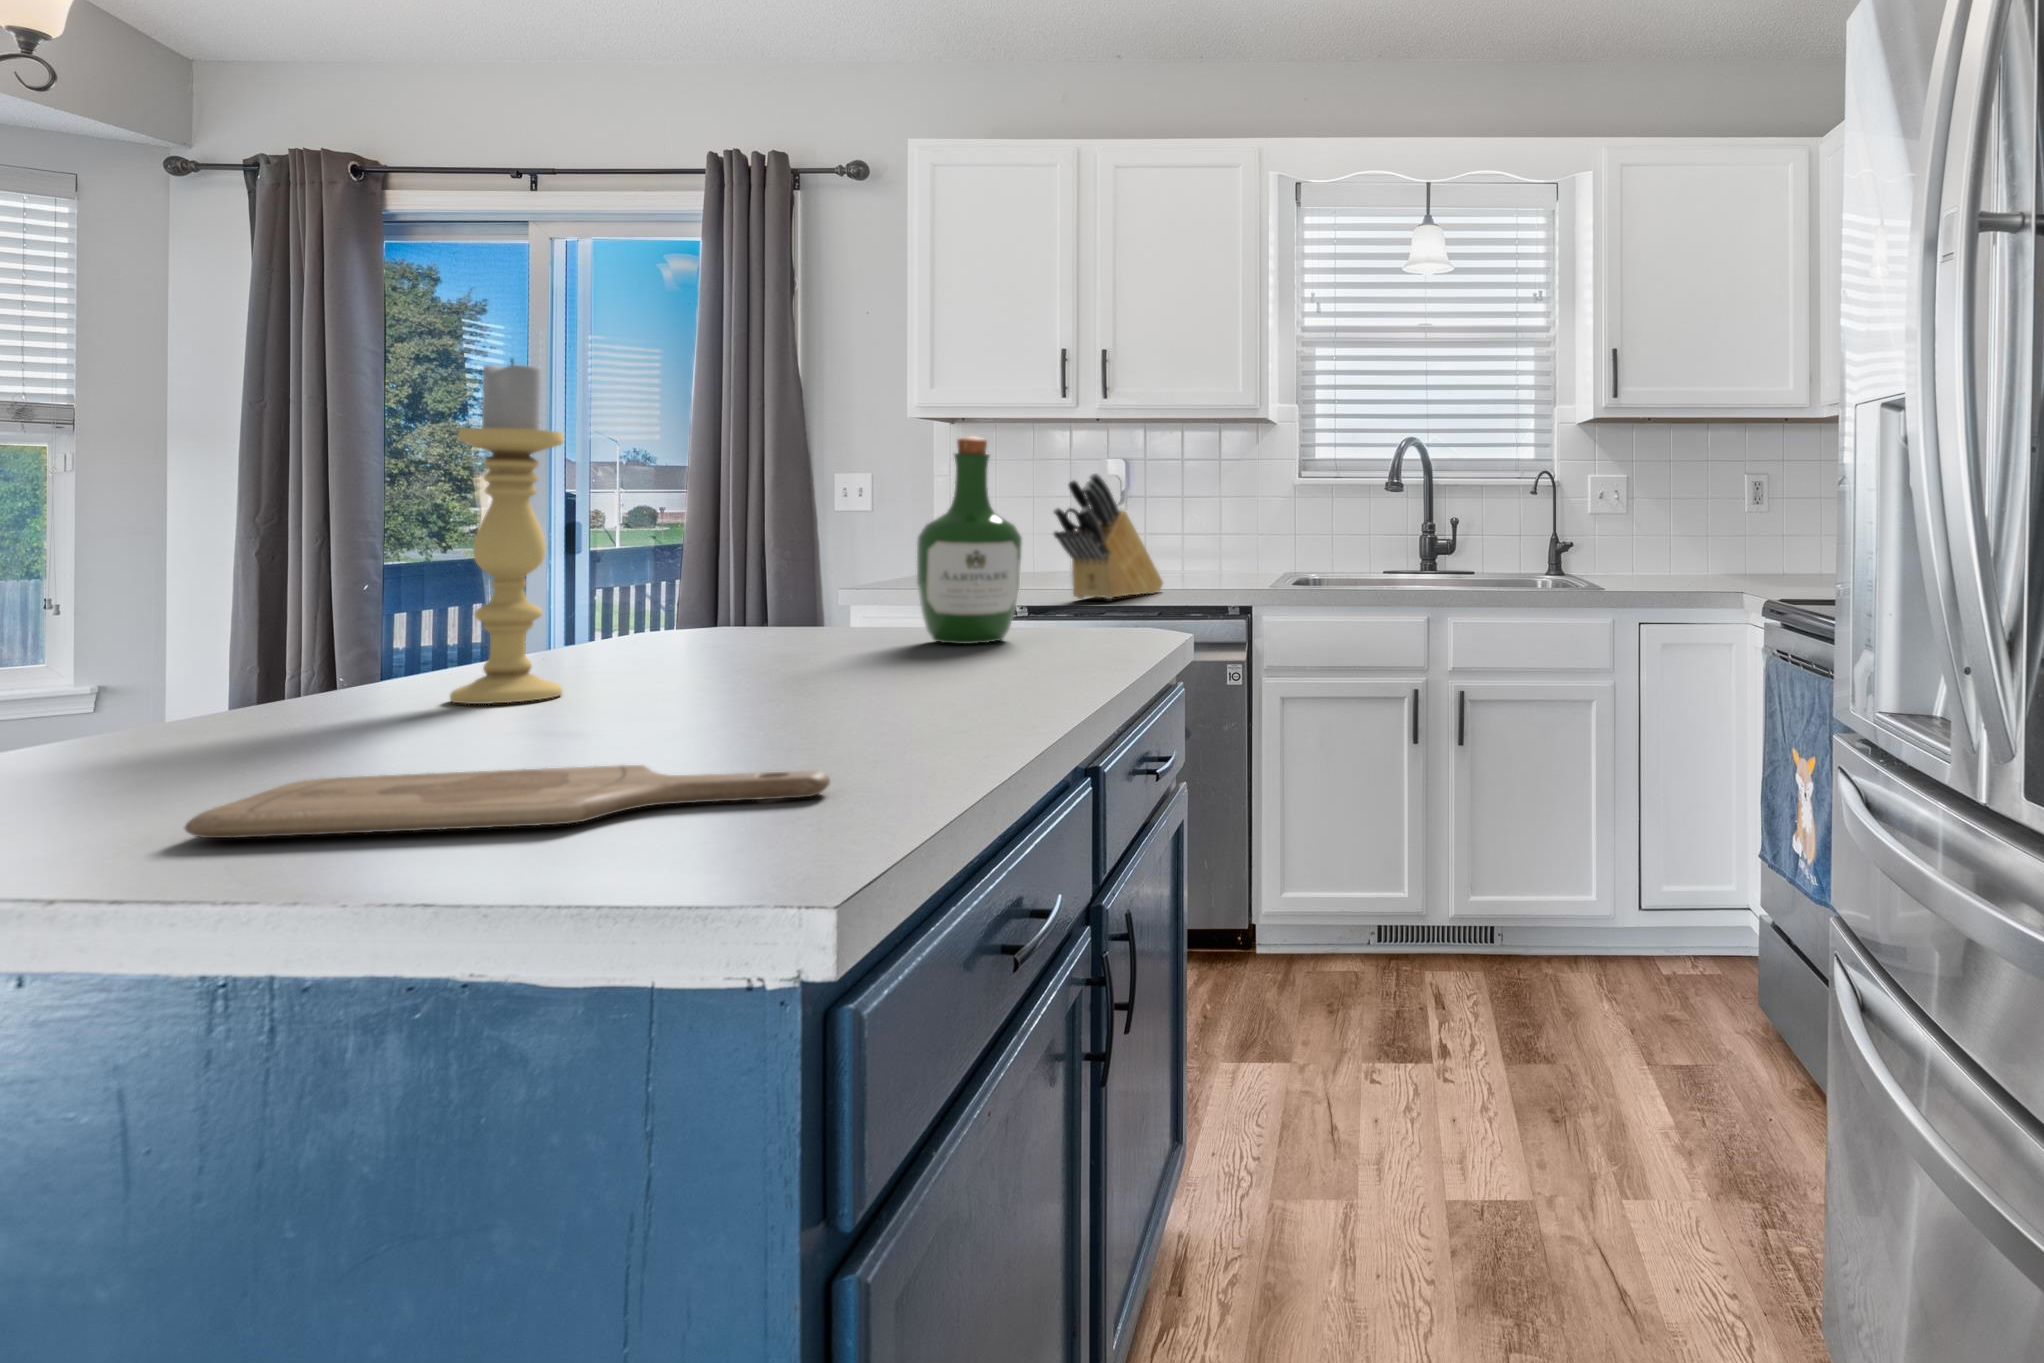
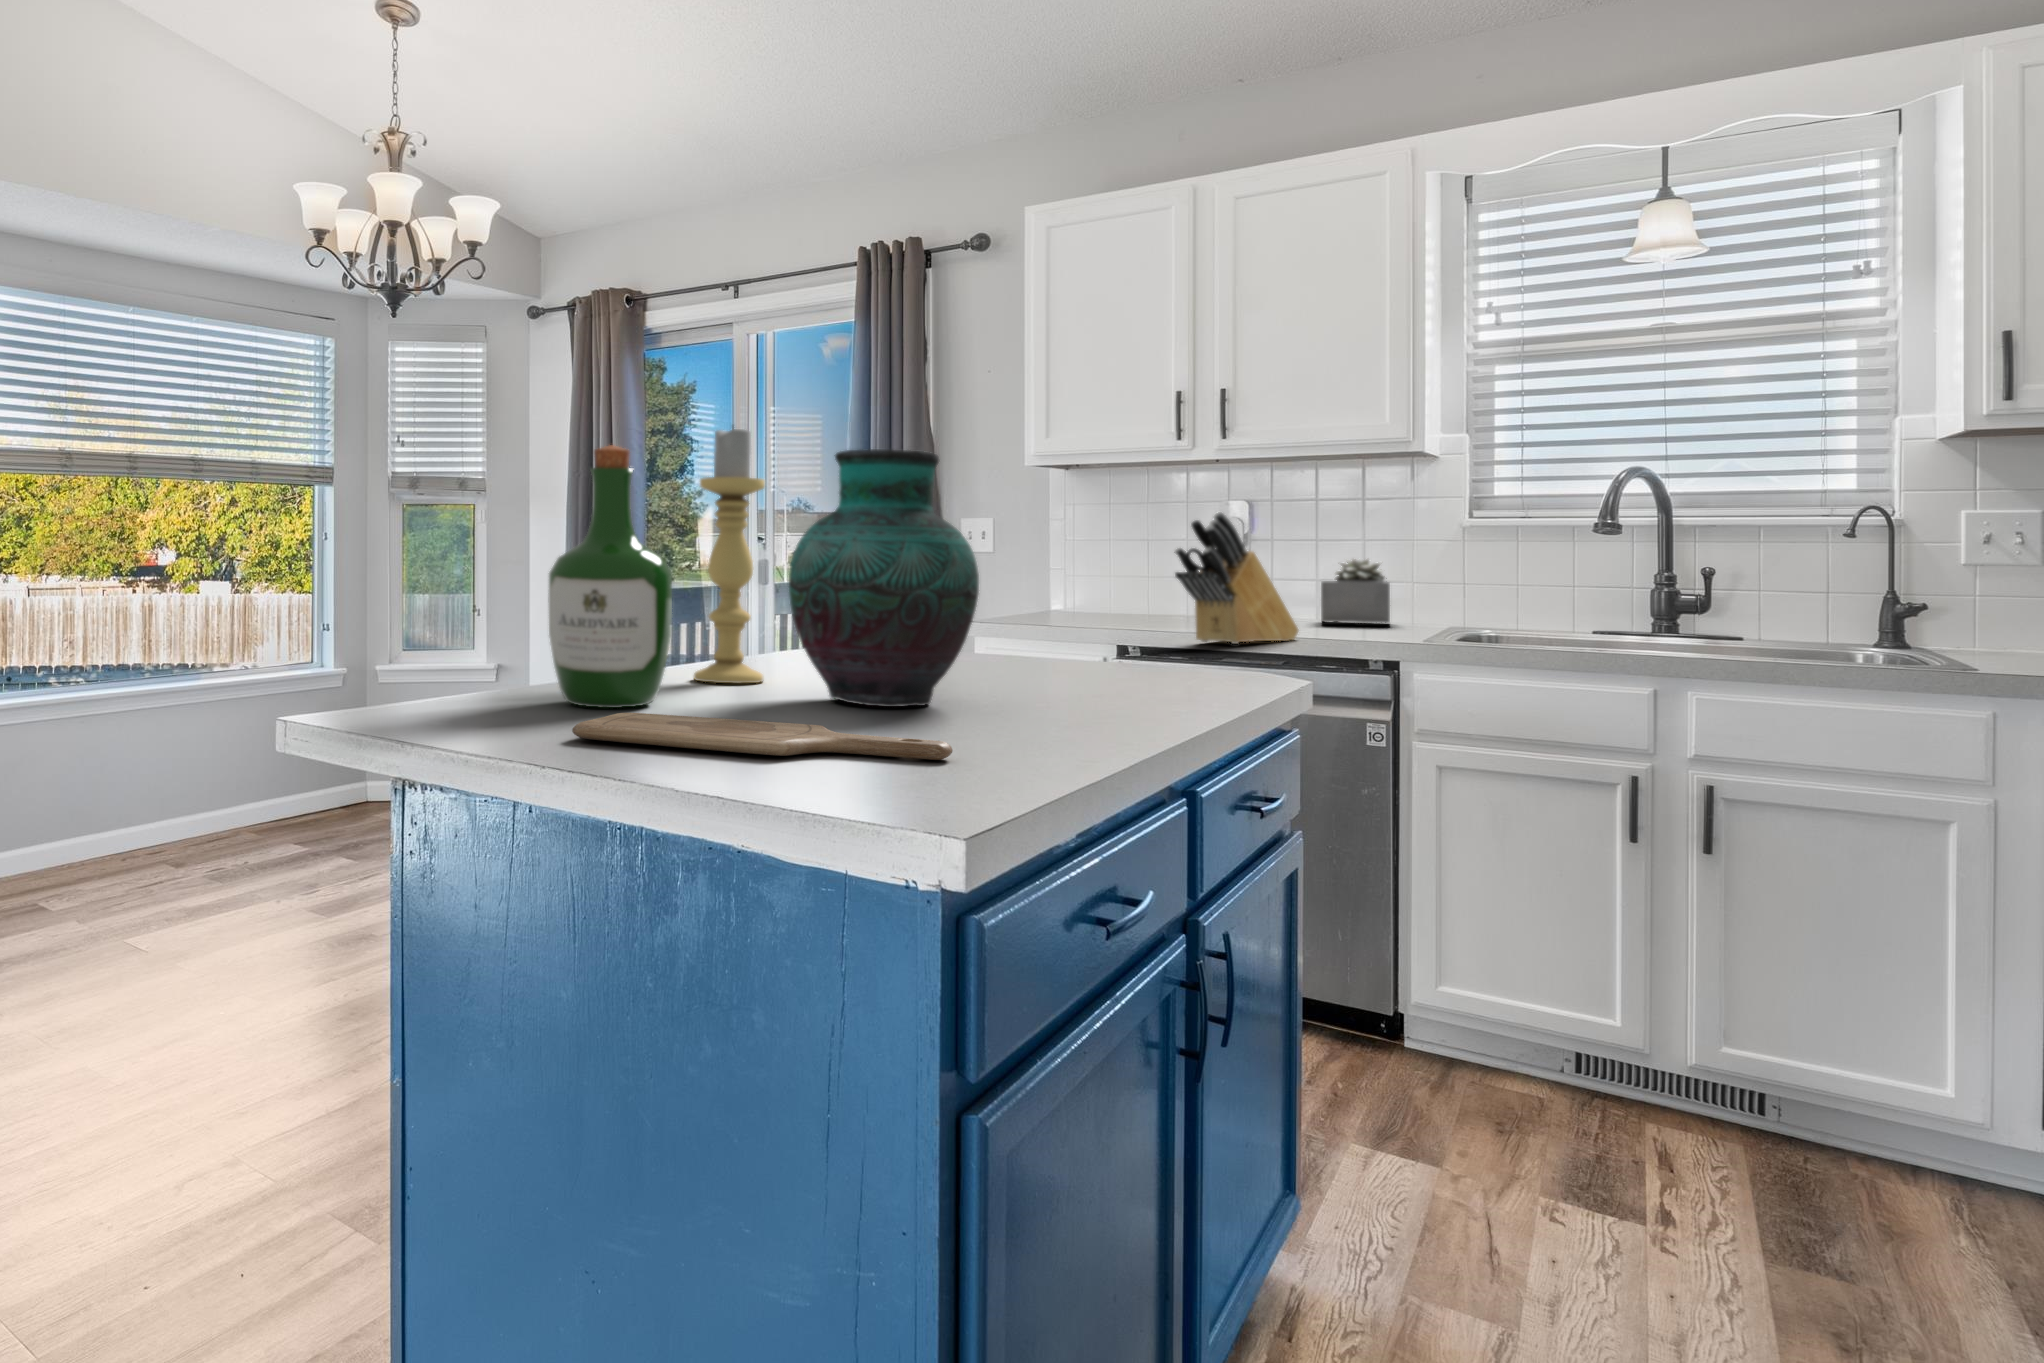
vase: none [598,398,858,719] -> present [789,449,979,707]
wine bottle: present [917,436,1022,644] -> present [548,445,672,708]
succulent plant: none [1179,513,1236,573] -> present [1321,559,1390,623]

